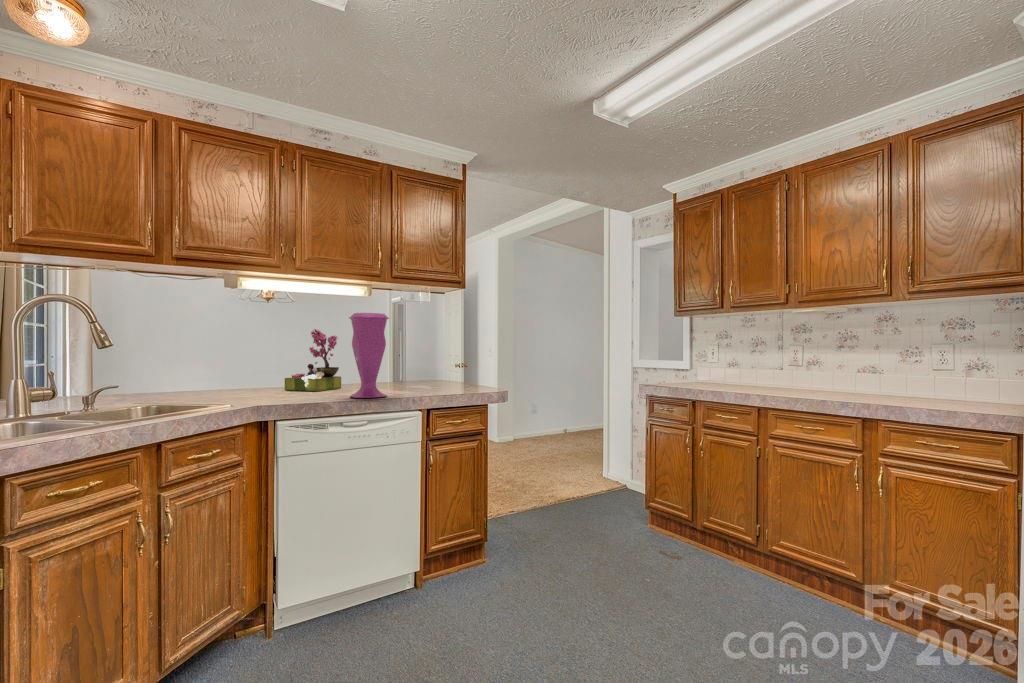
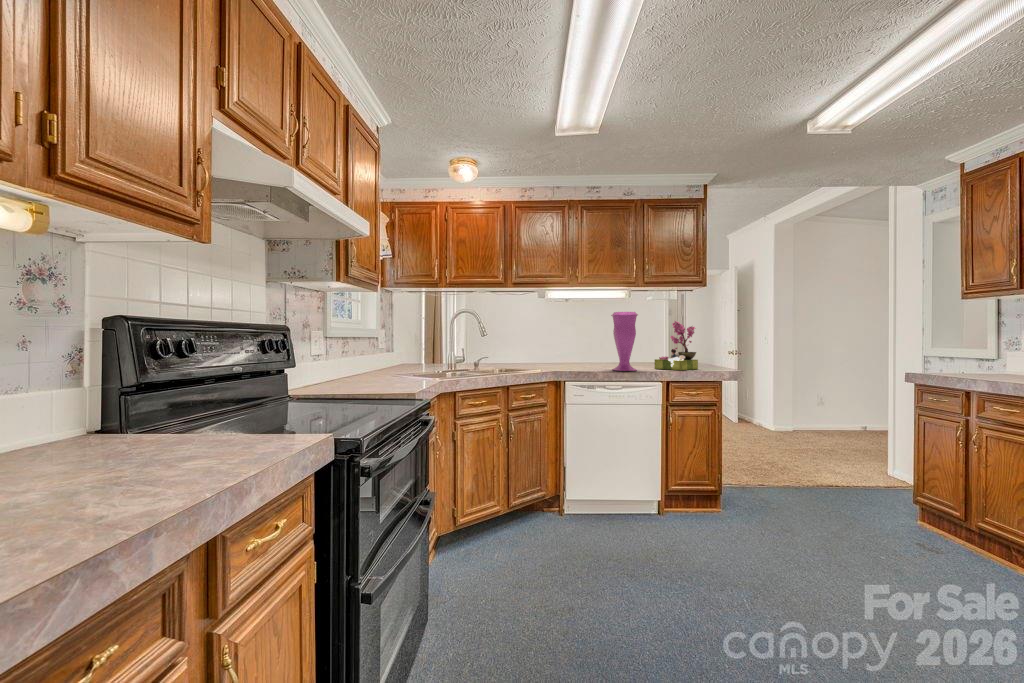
flower arrangement: present [285,329,341,391] -> present [655,321,698,370]

